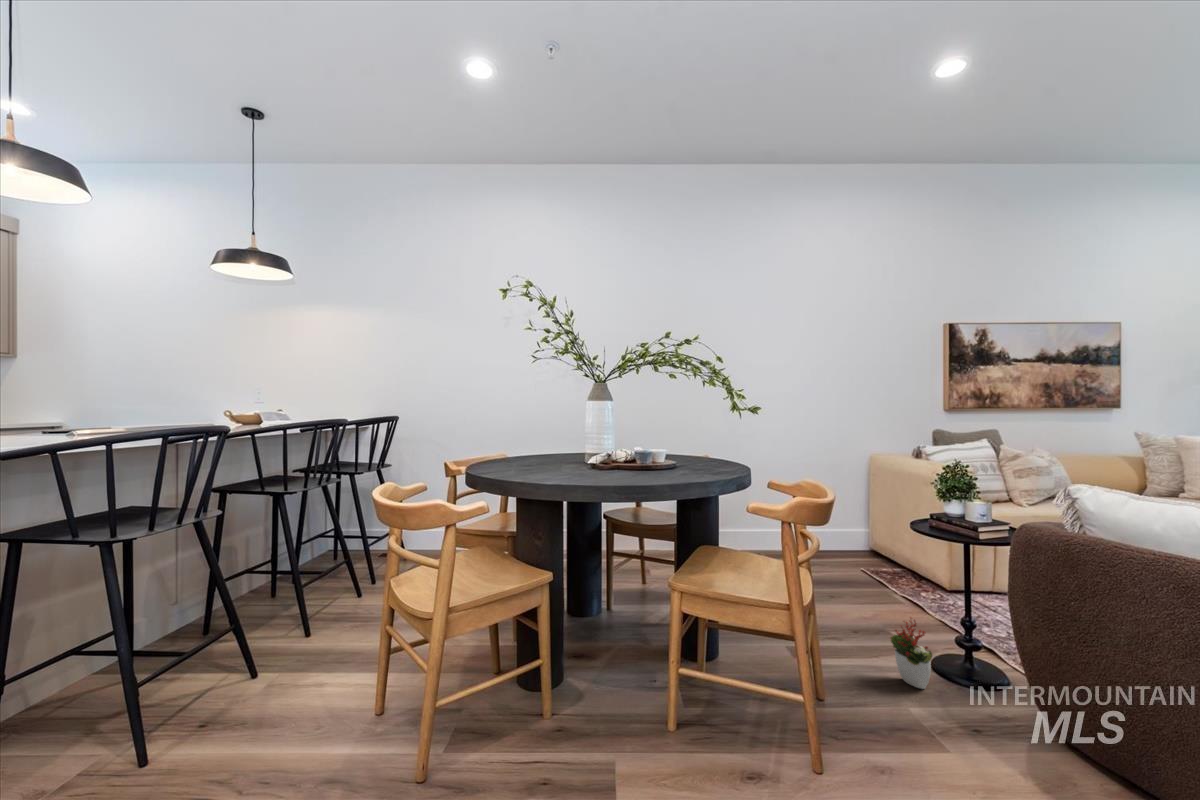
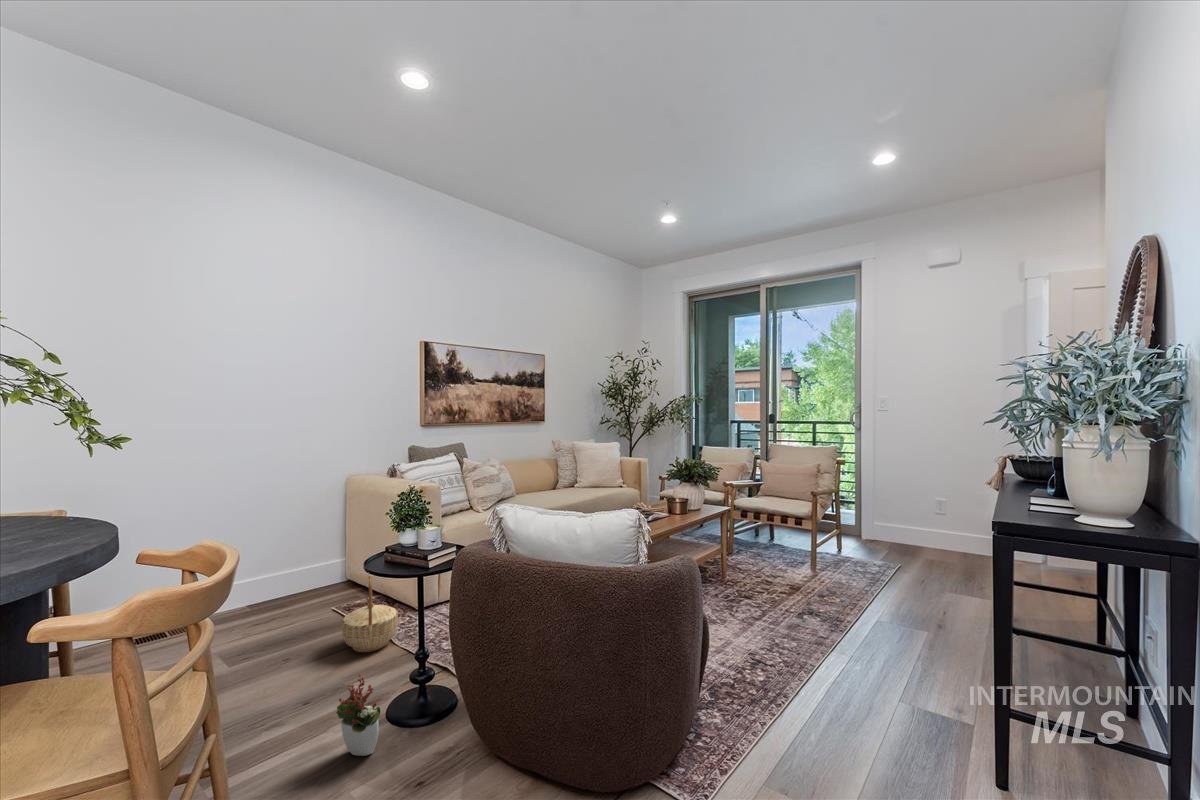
basket: none [877,535,932,612] -> present [342,574,398,652]

